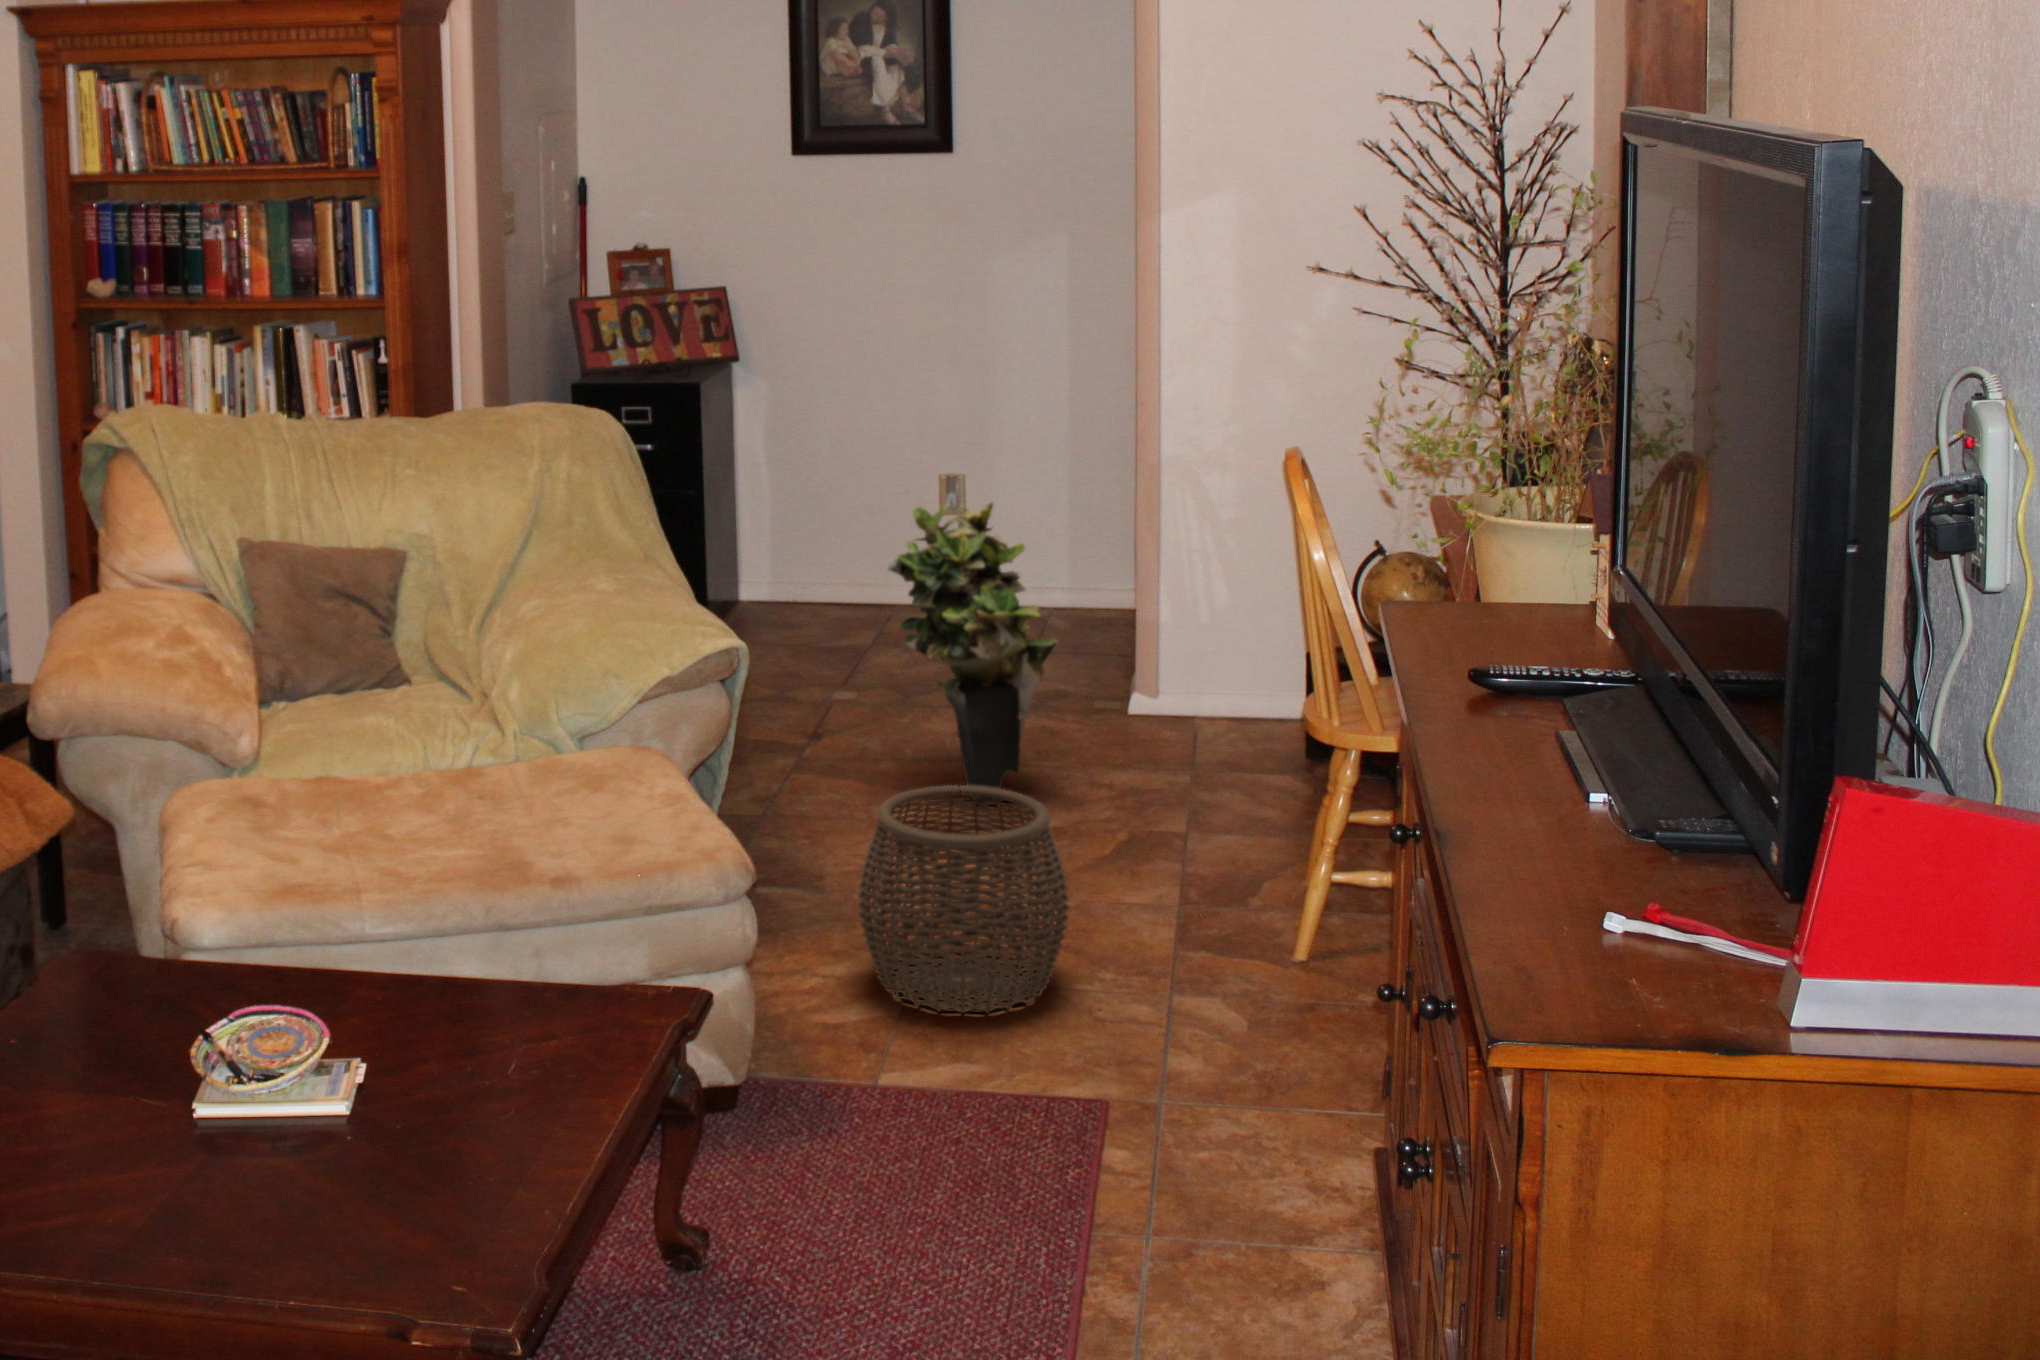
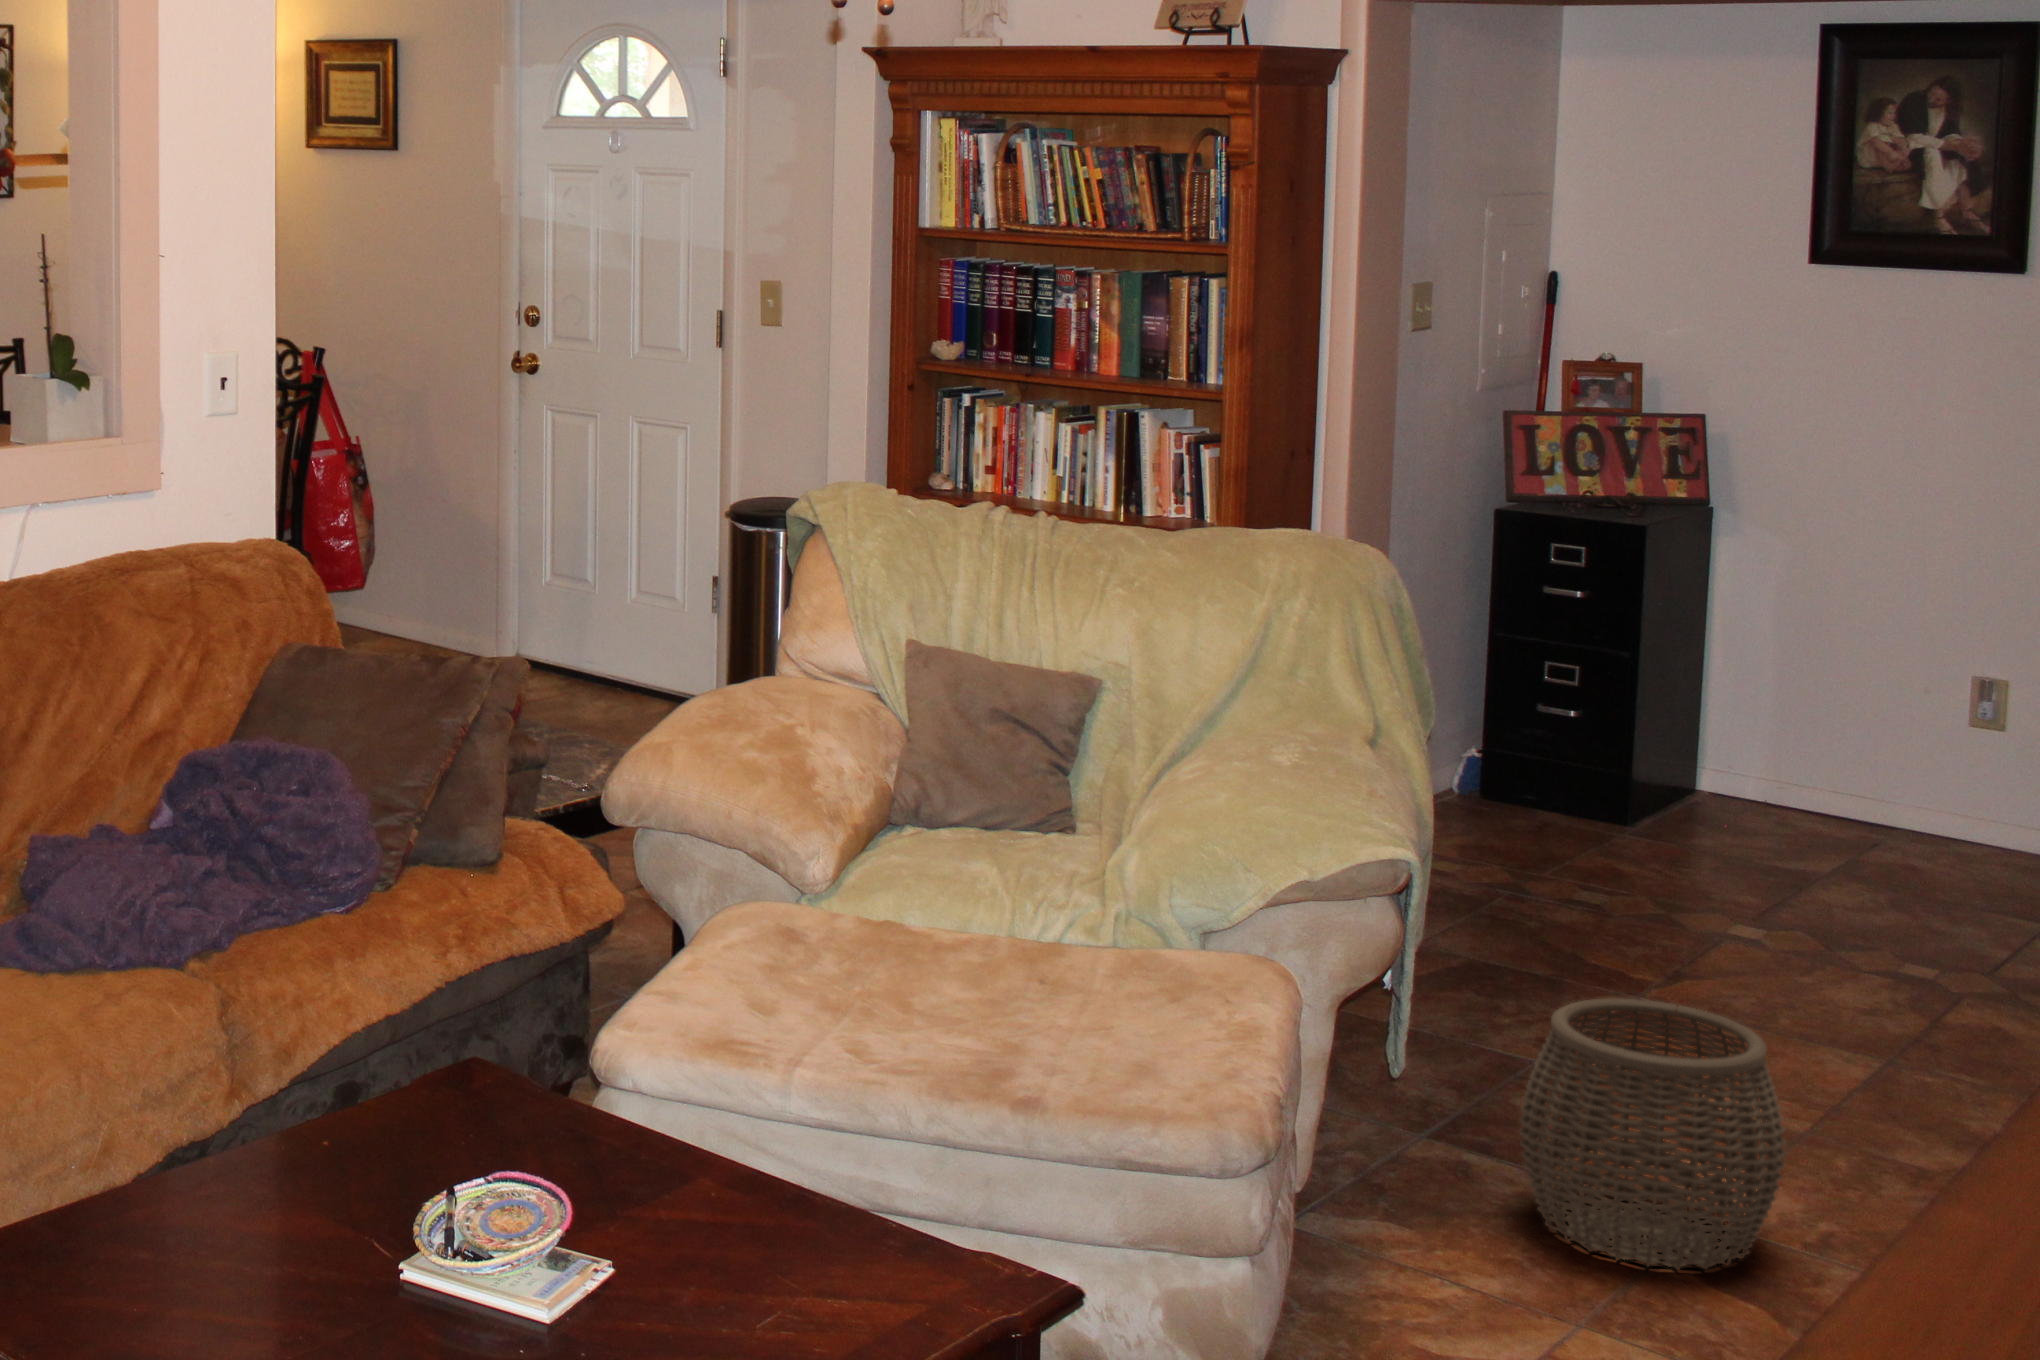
potted plant: present [888,503,1057,802] -> none [1737,694,1959,1069]

